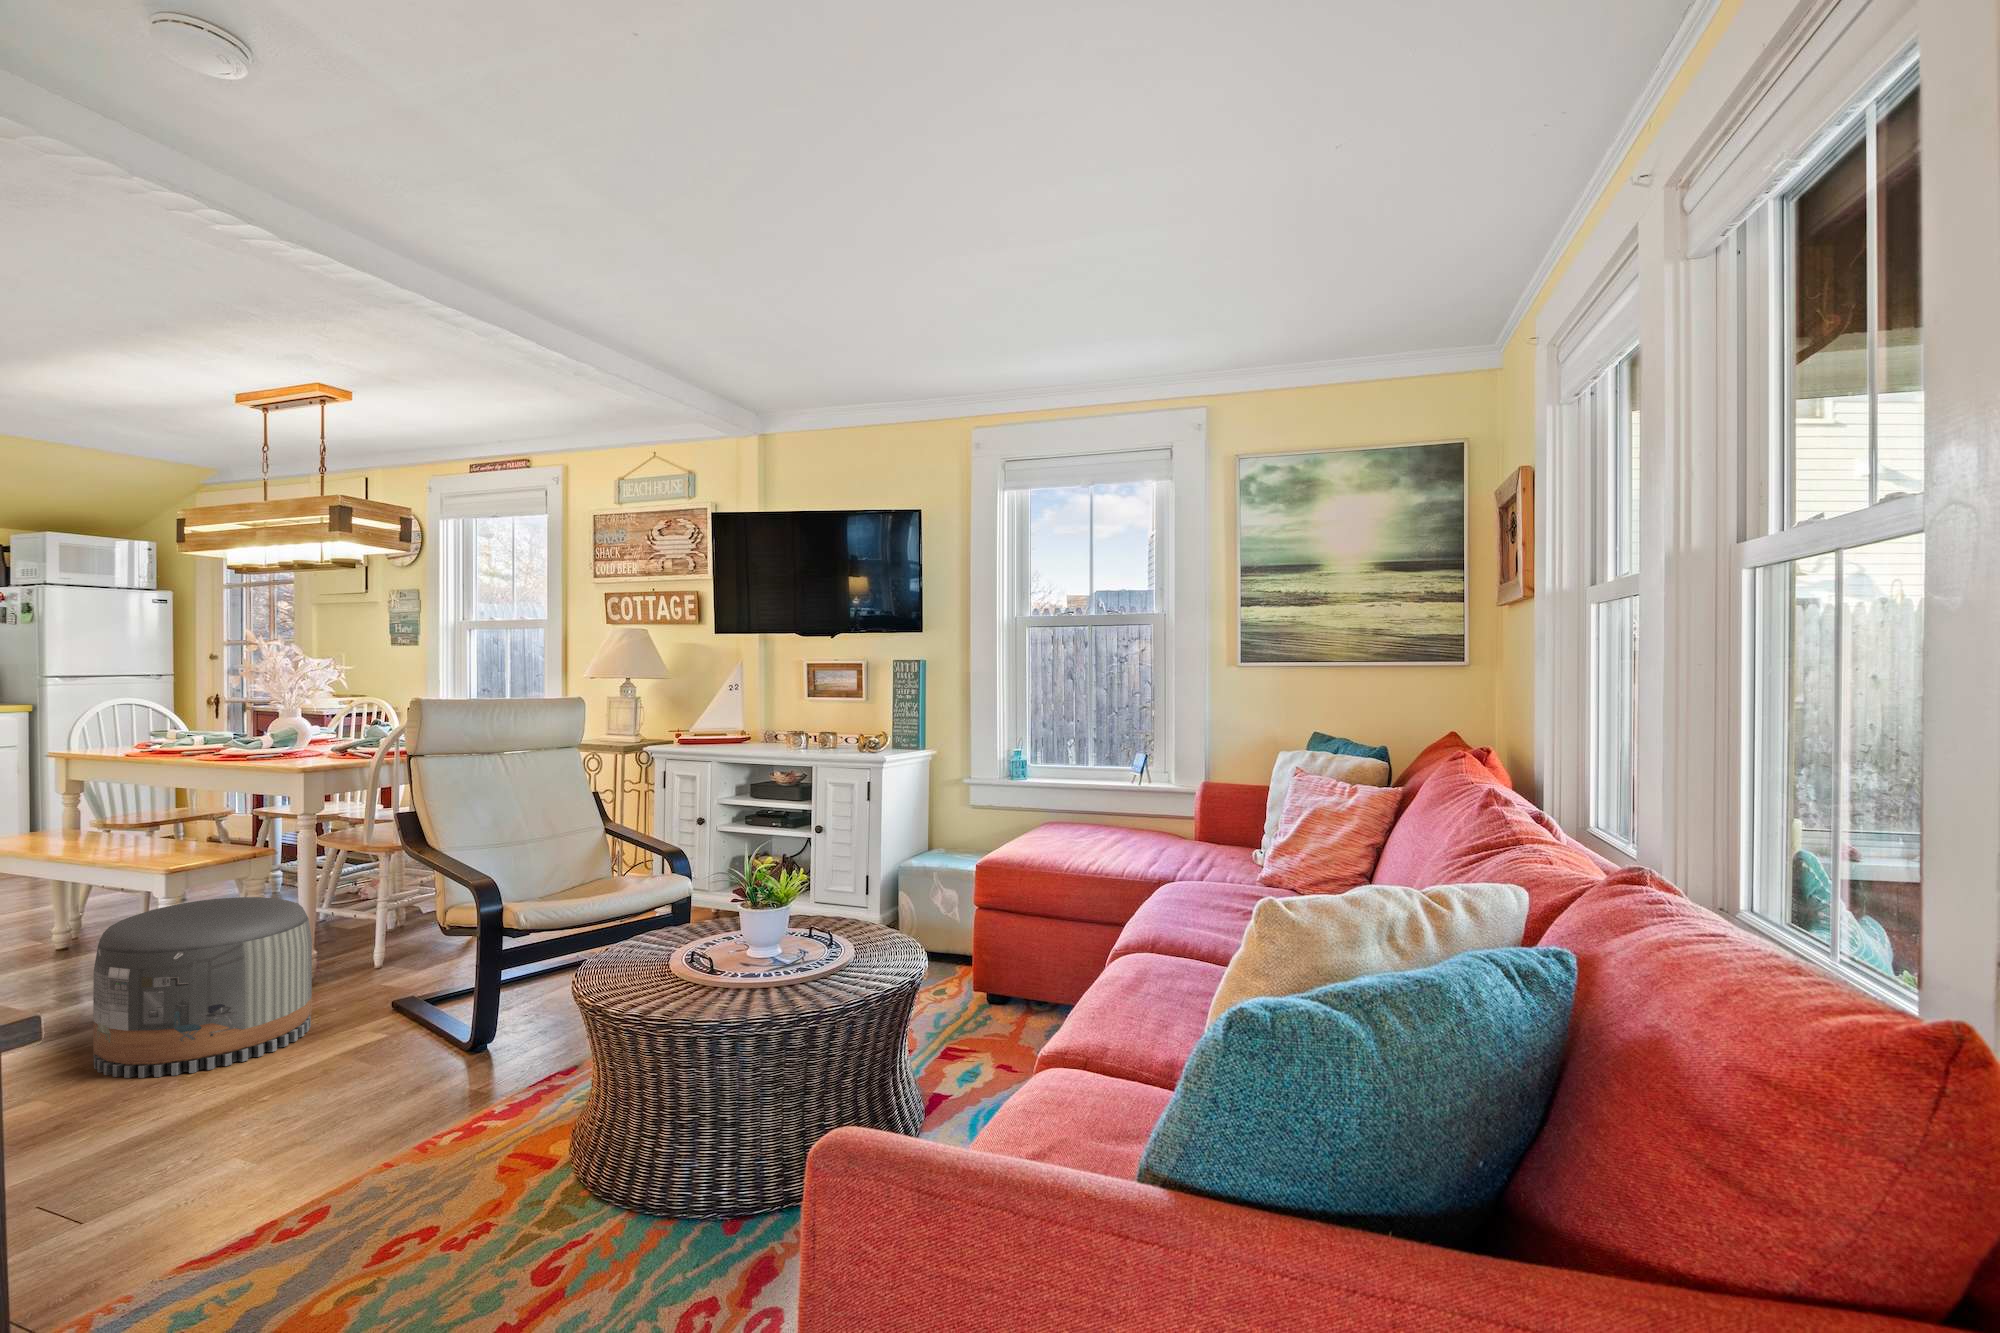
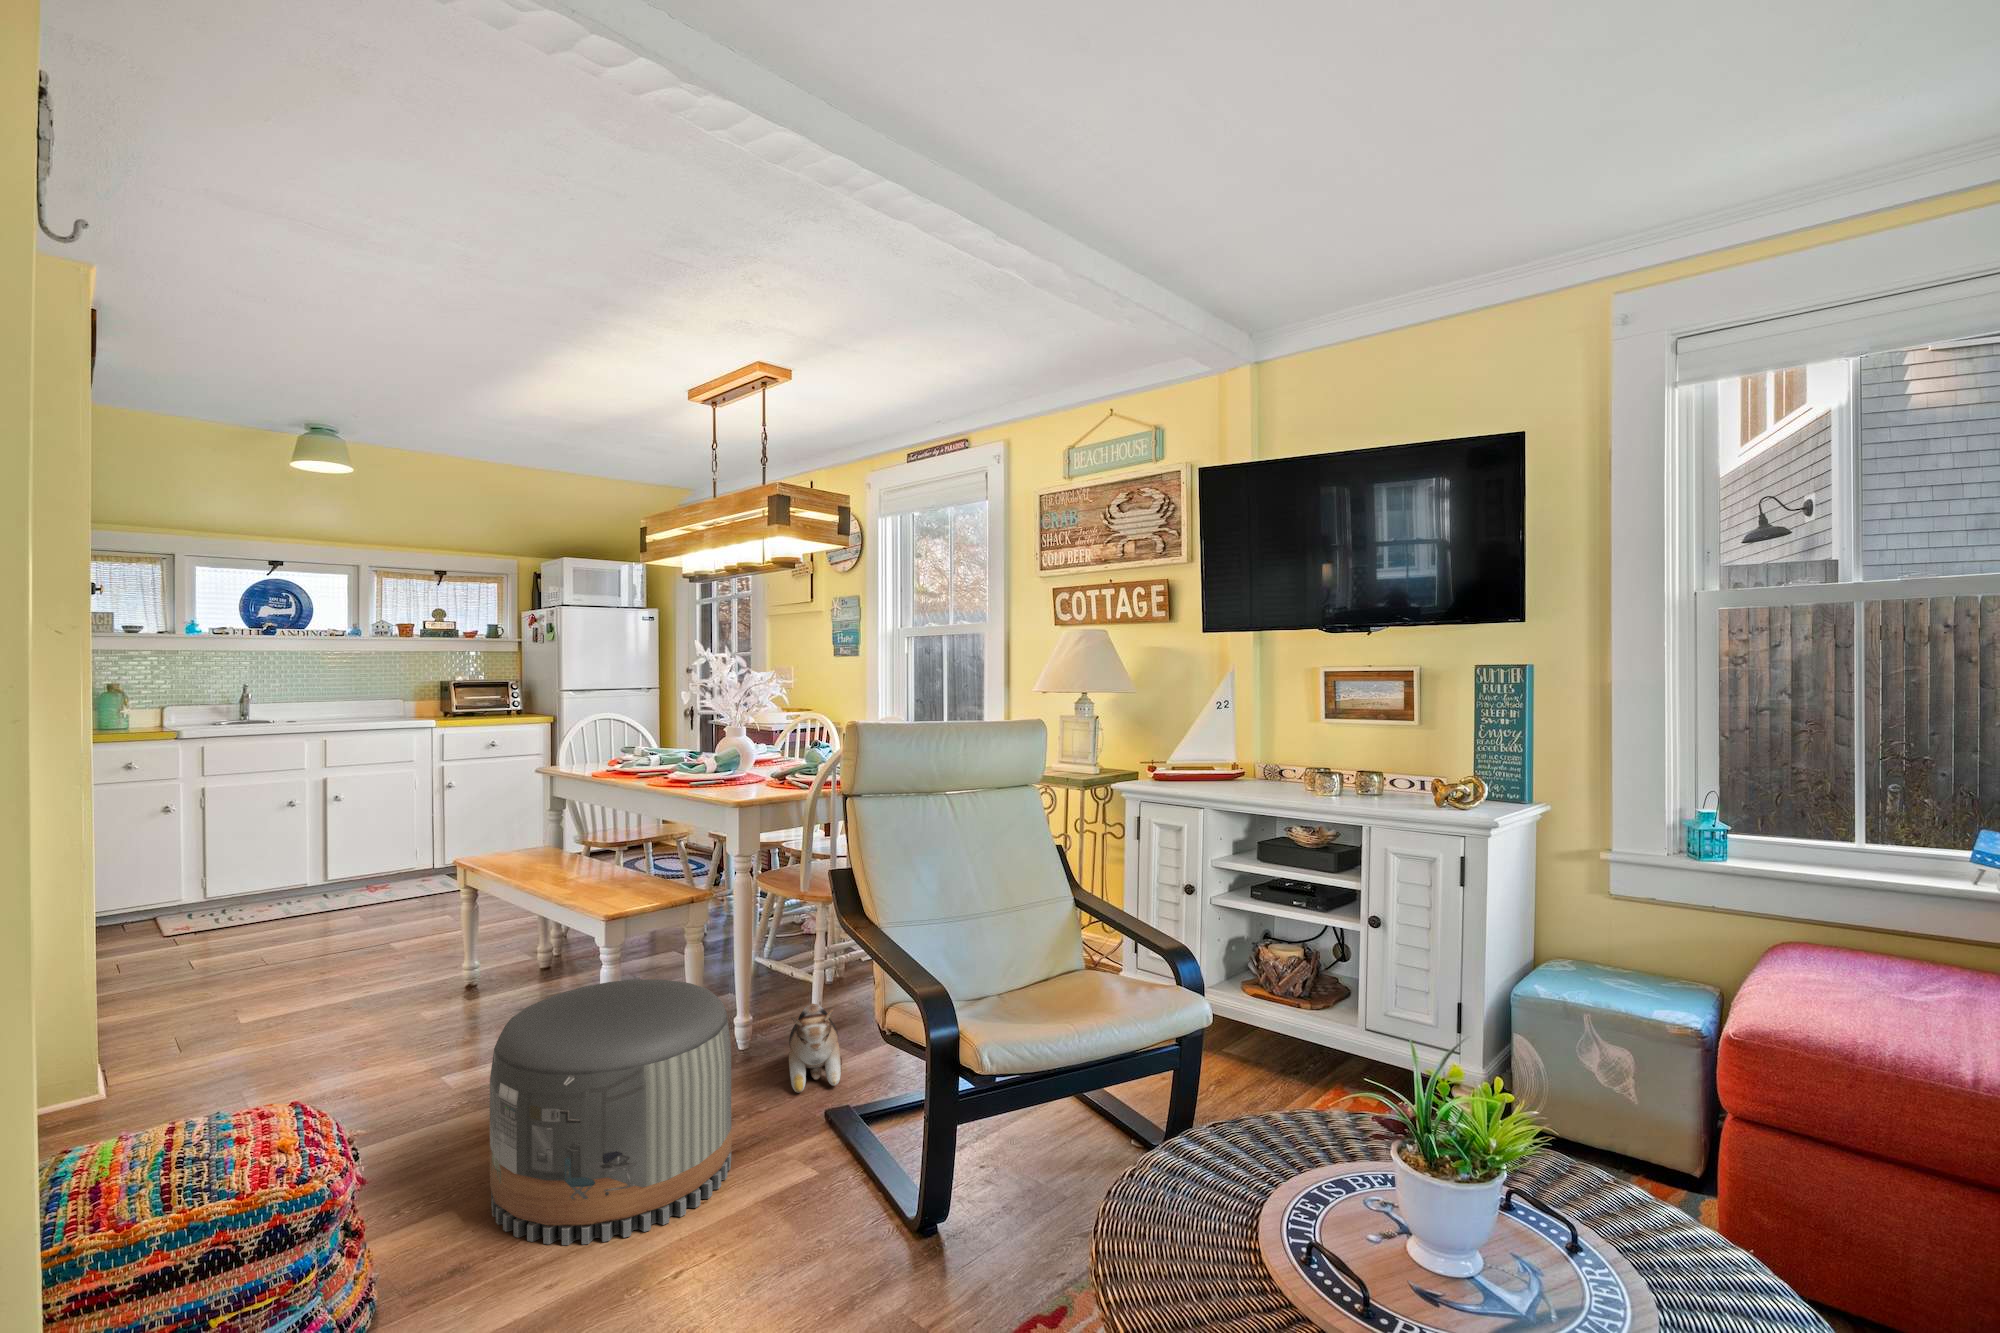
plush toy: none [356,915,404,986] -> present [789,1003,842,1093]

